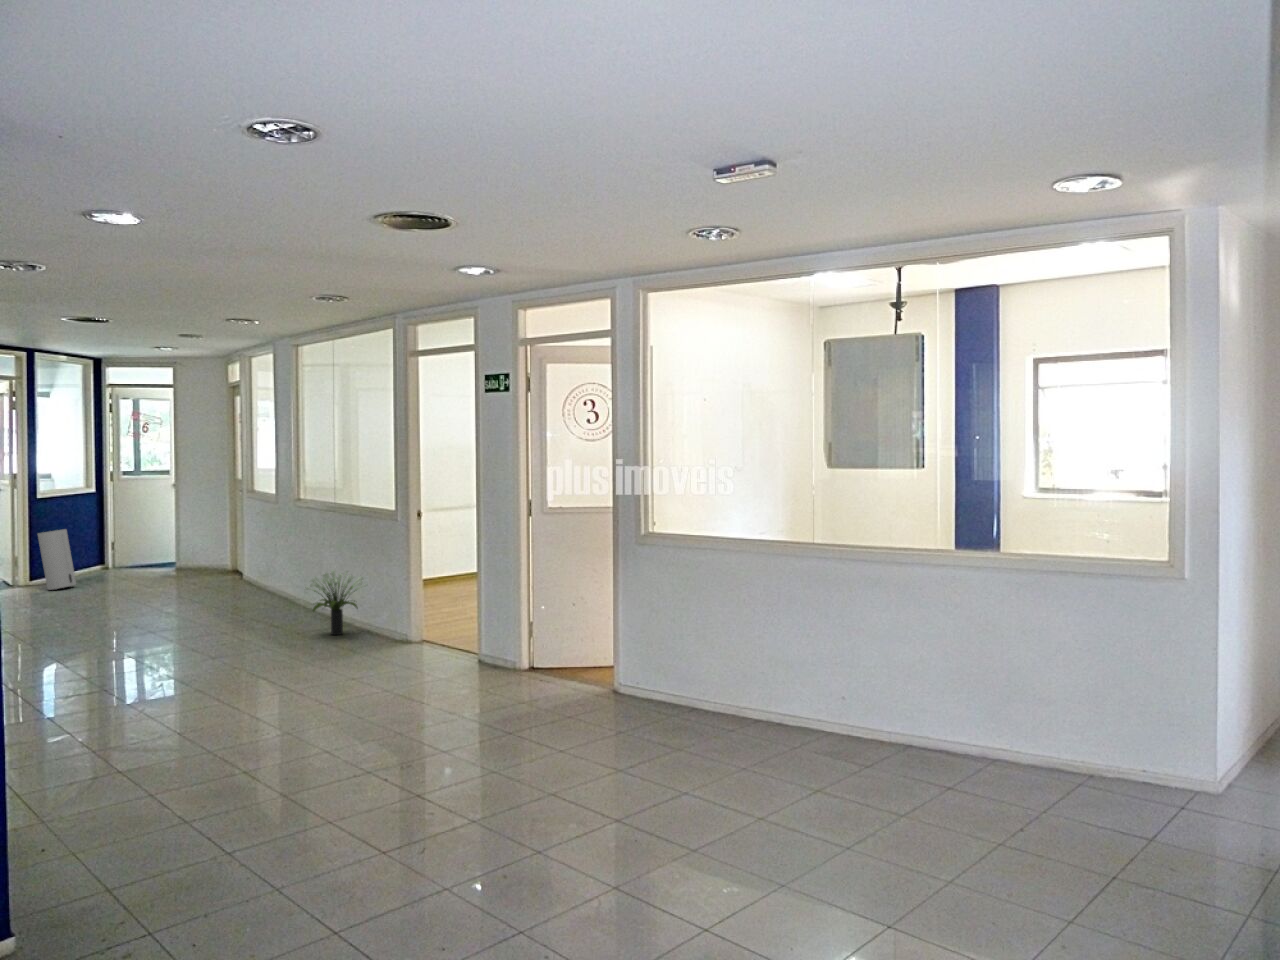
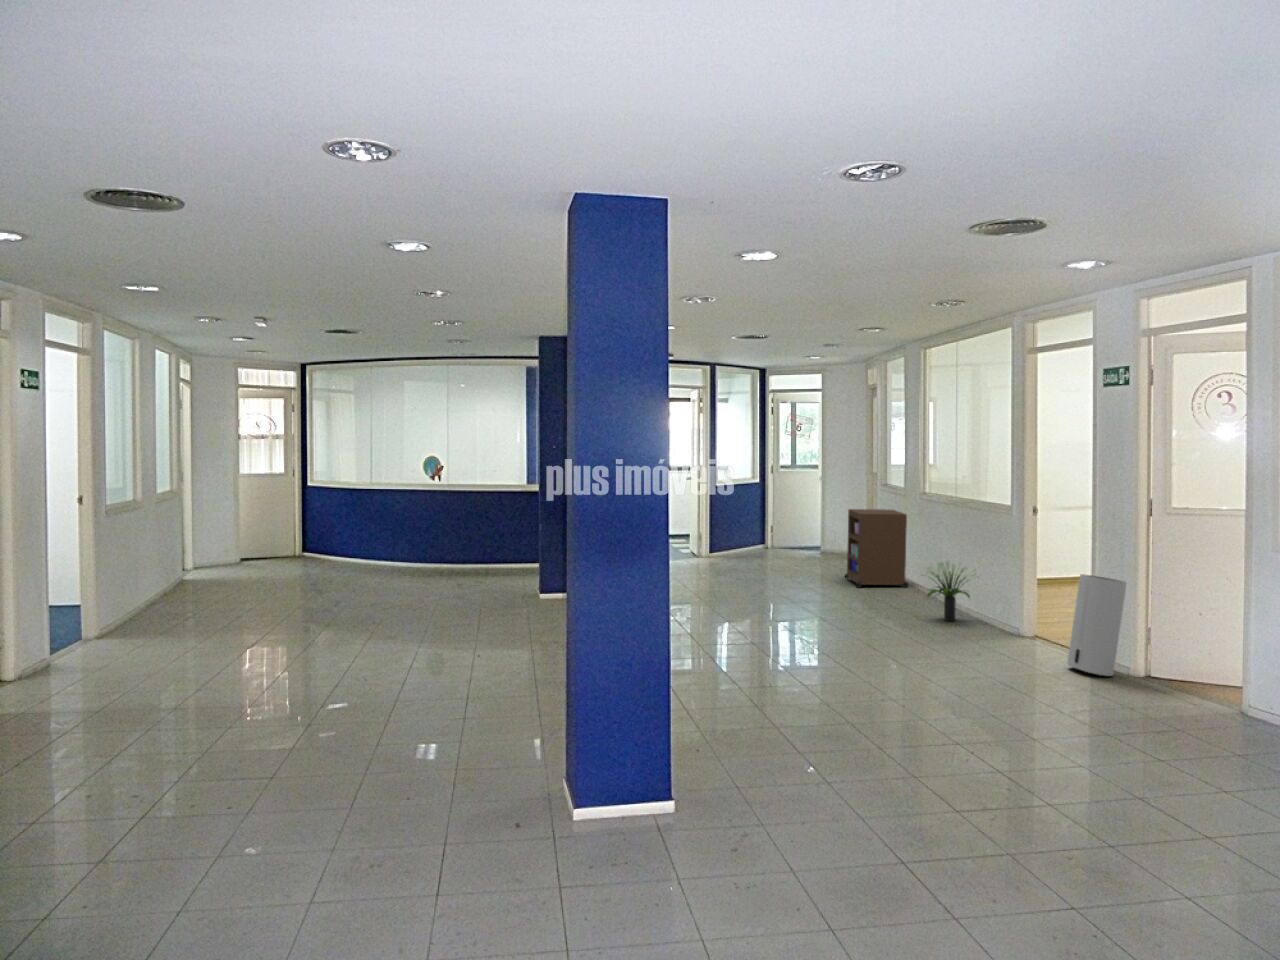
storage cabinet: none [211,518,286,608] -> present [845,509,908,587]
air purifier: present [38,529,76,590] -> present [1067,574,1126,676]

